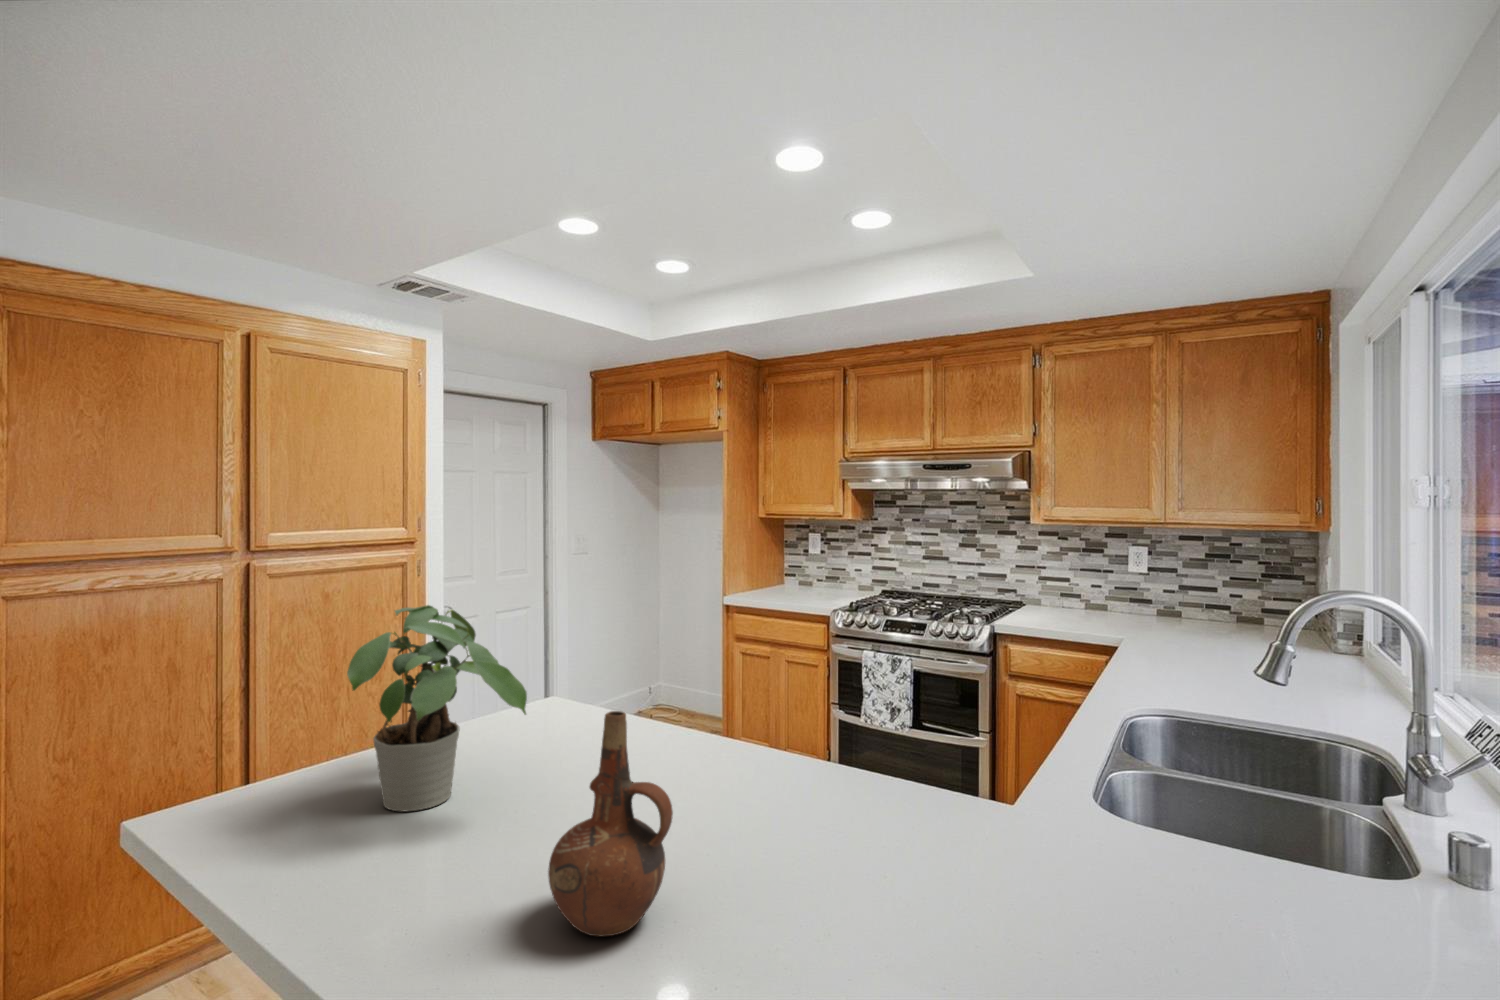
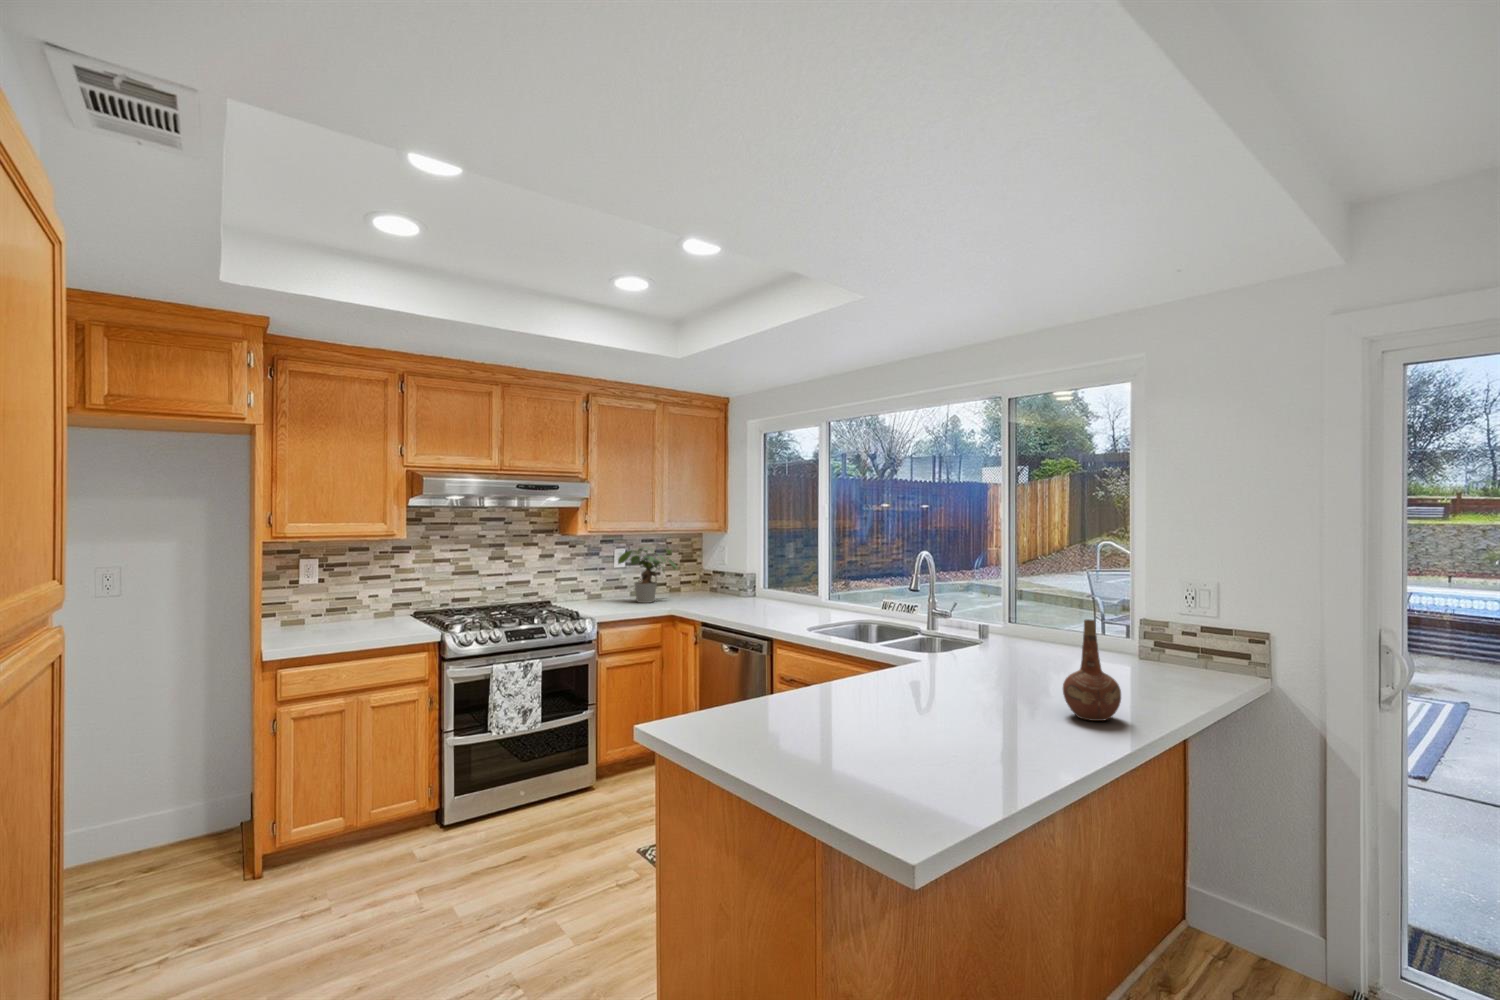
potted plant: present [347,605,527,811] -> present [618,547,677,603]

